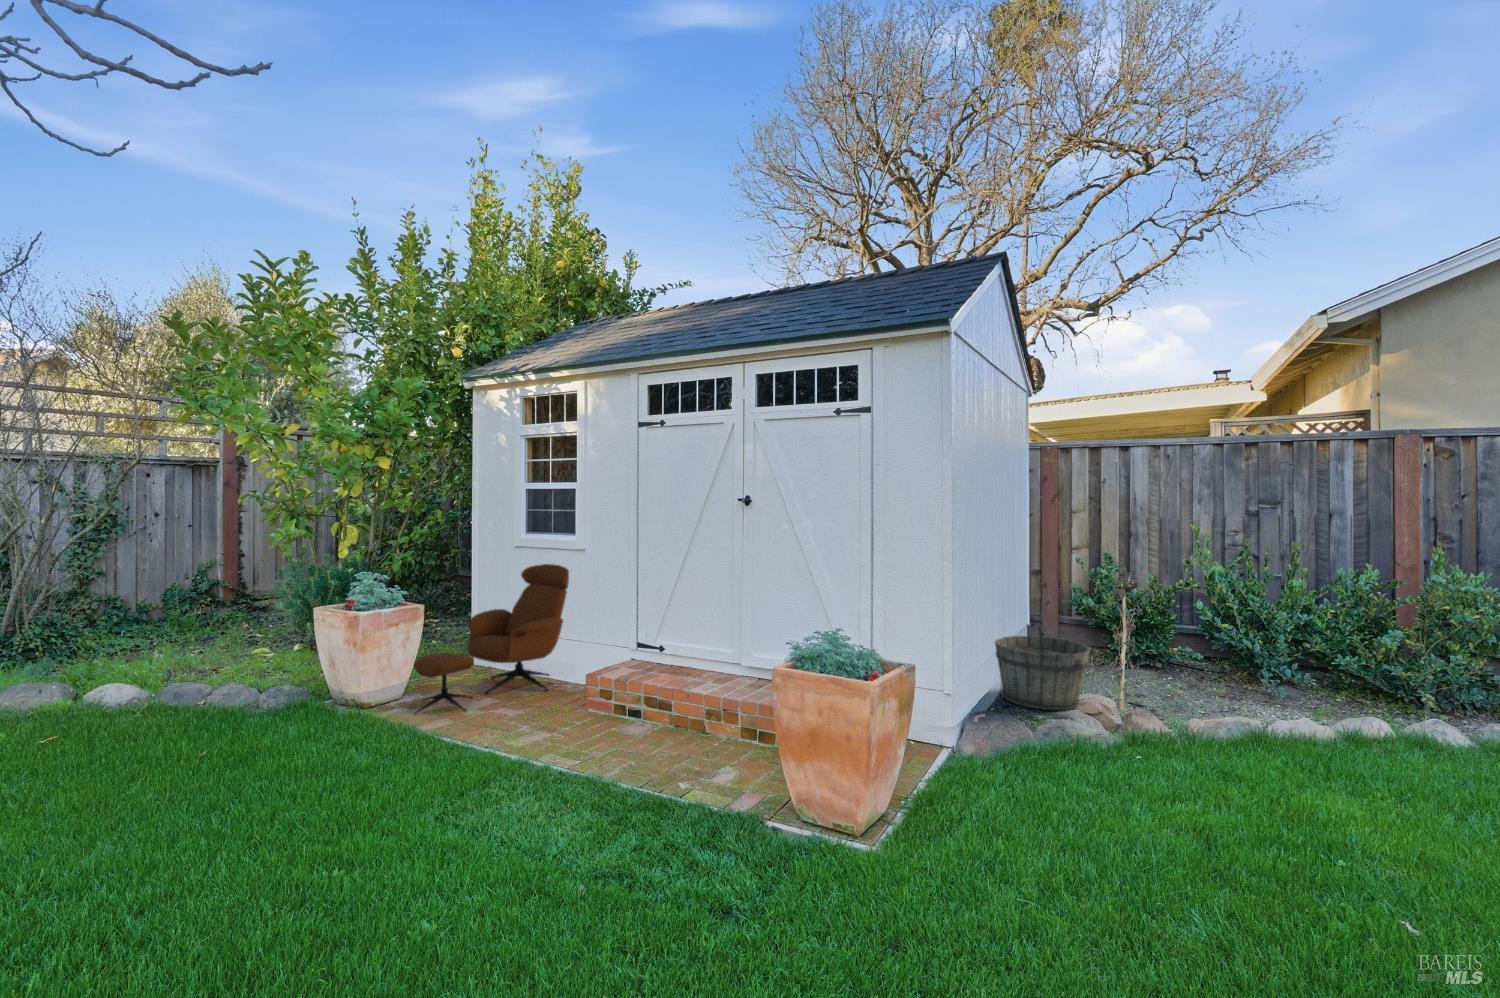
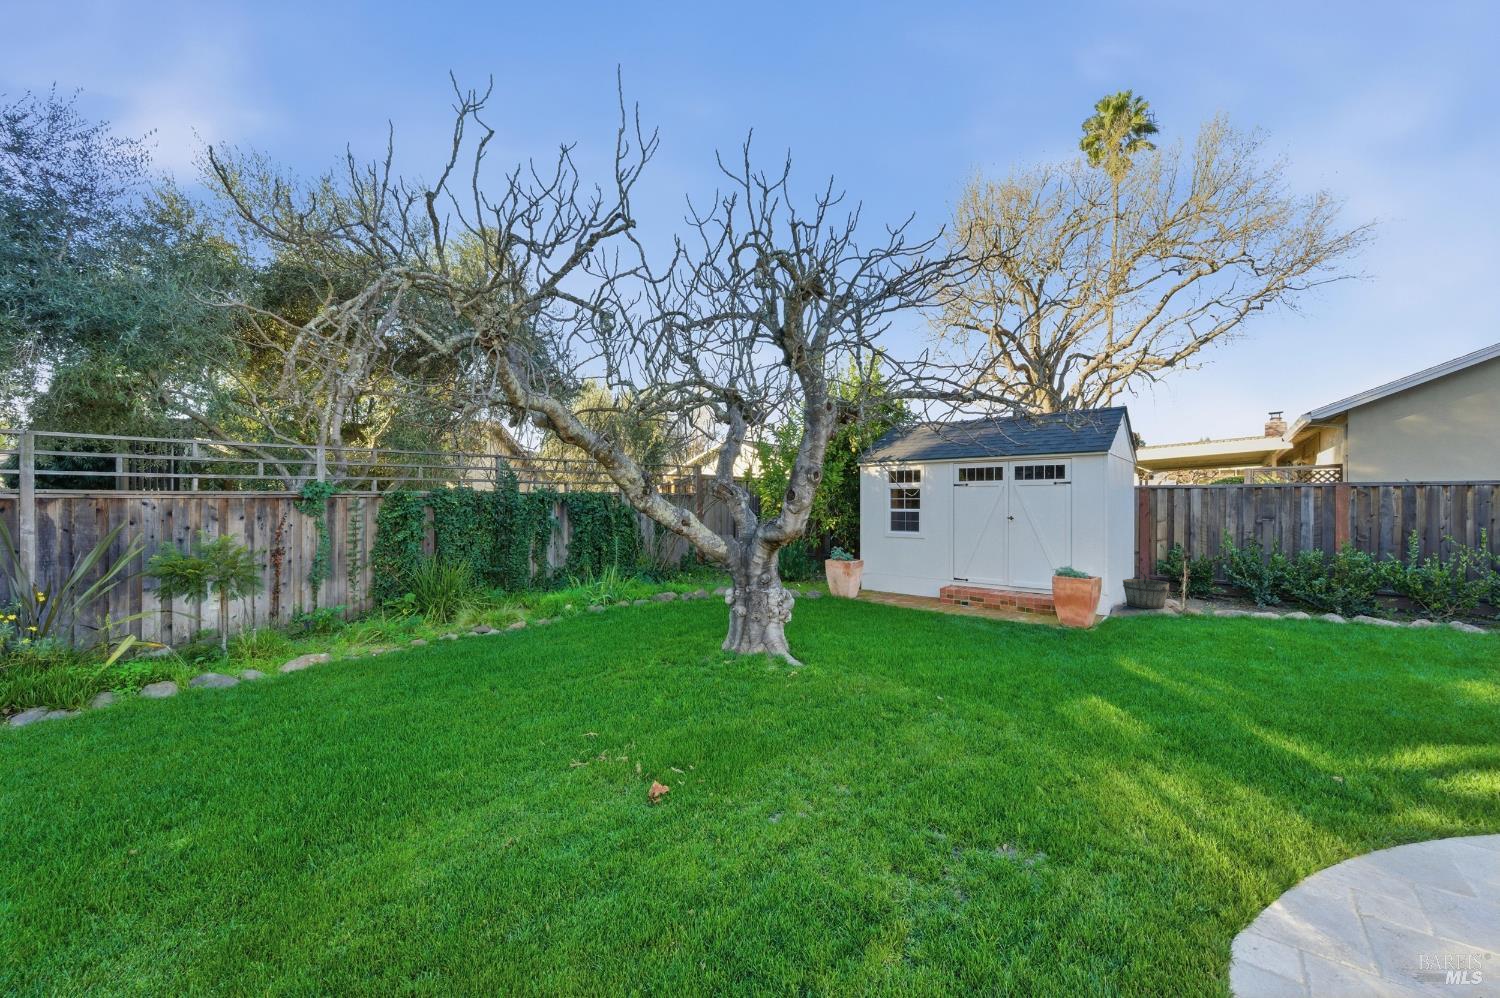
lounge chair: present [414,564,569,714] -> none [873,545,924,601]

